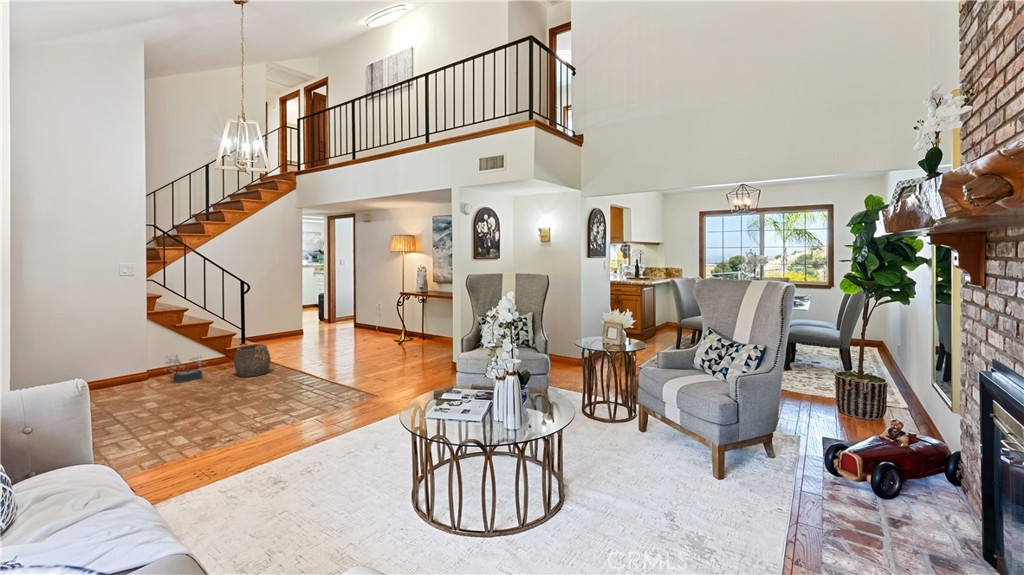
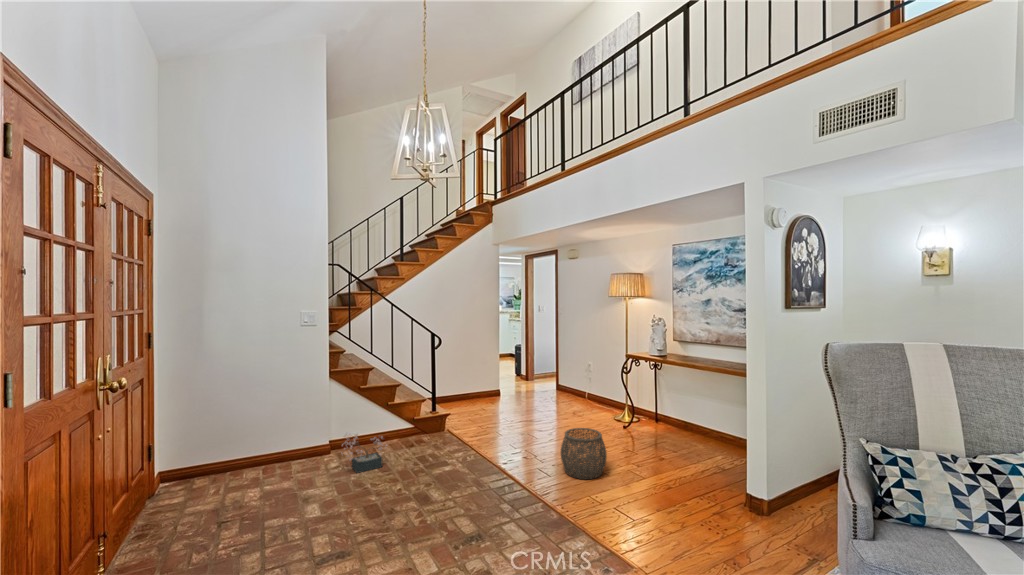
woven basket: present [234,344,271,377] -> present [561,428,607,479]

